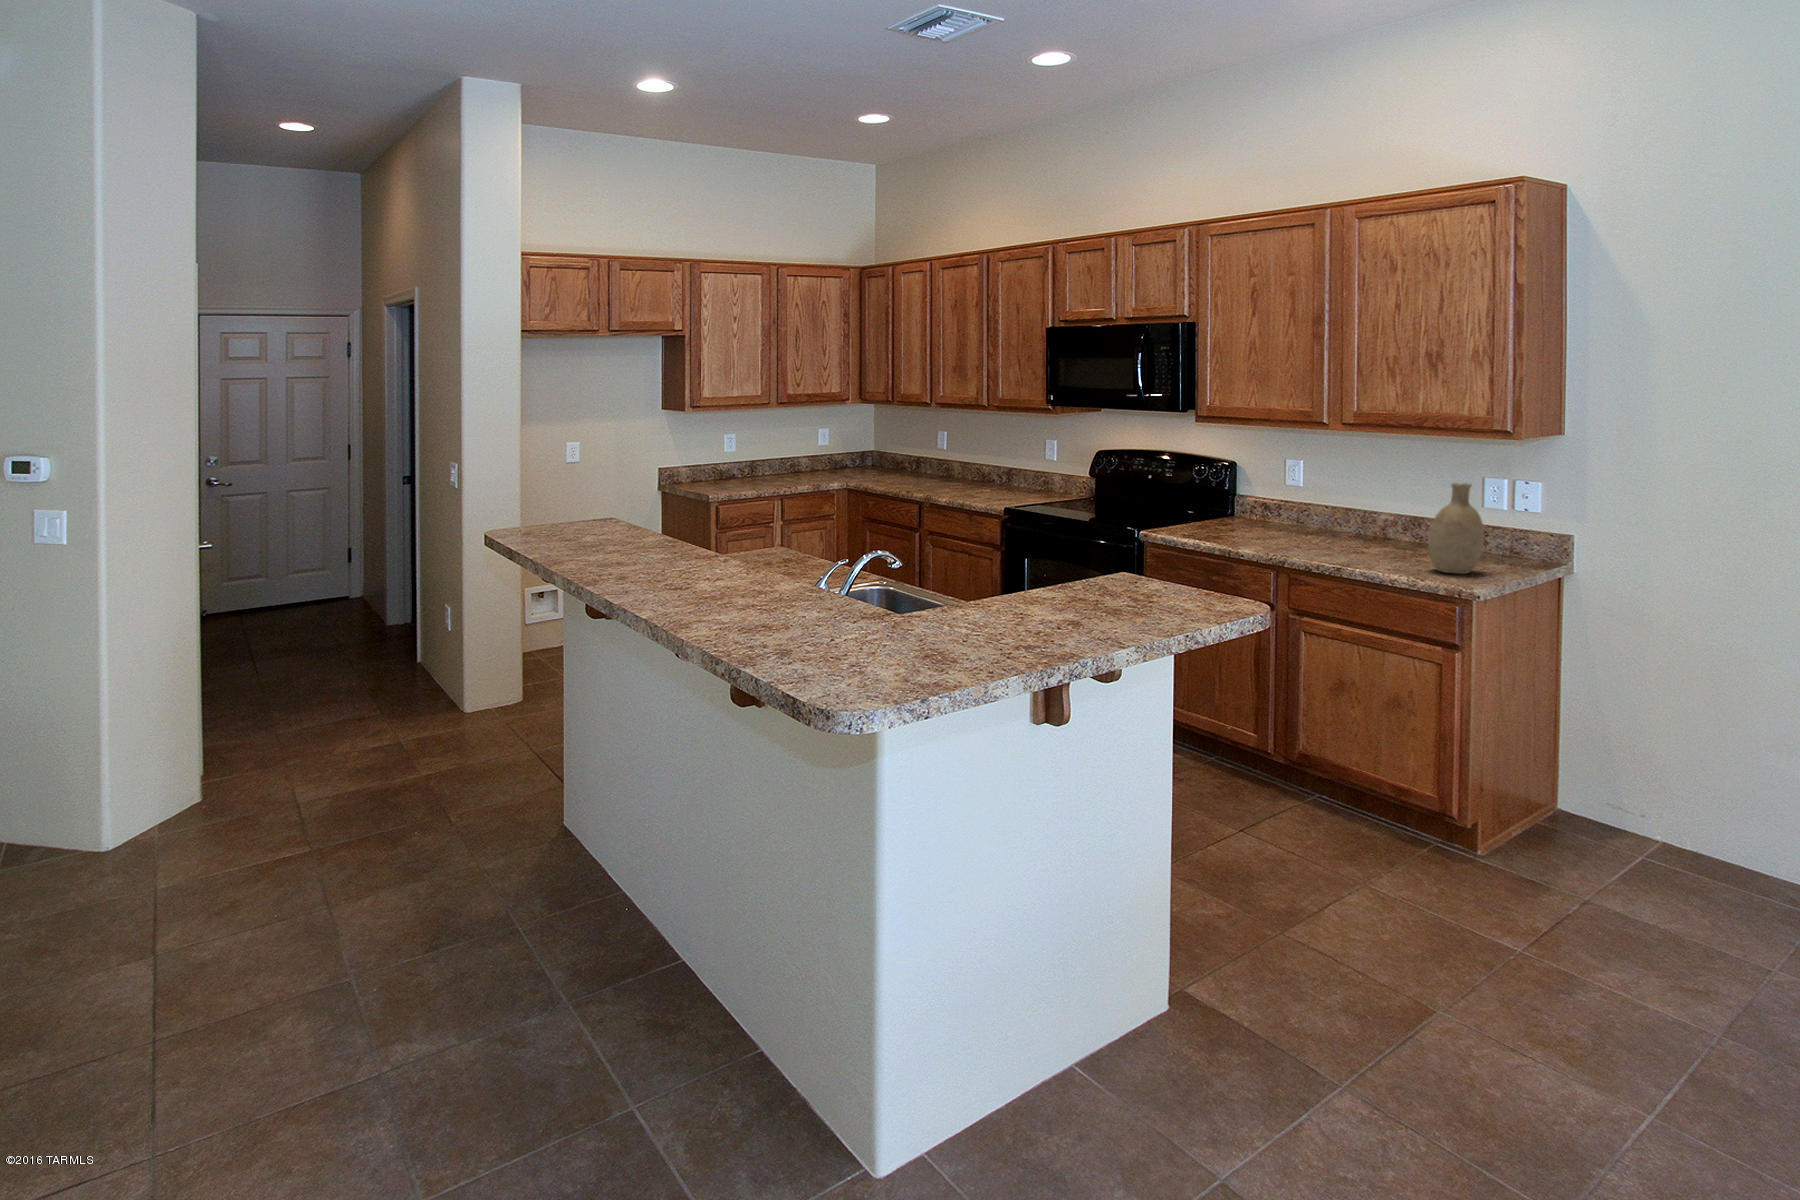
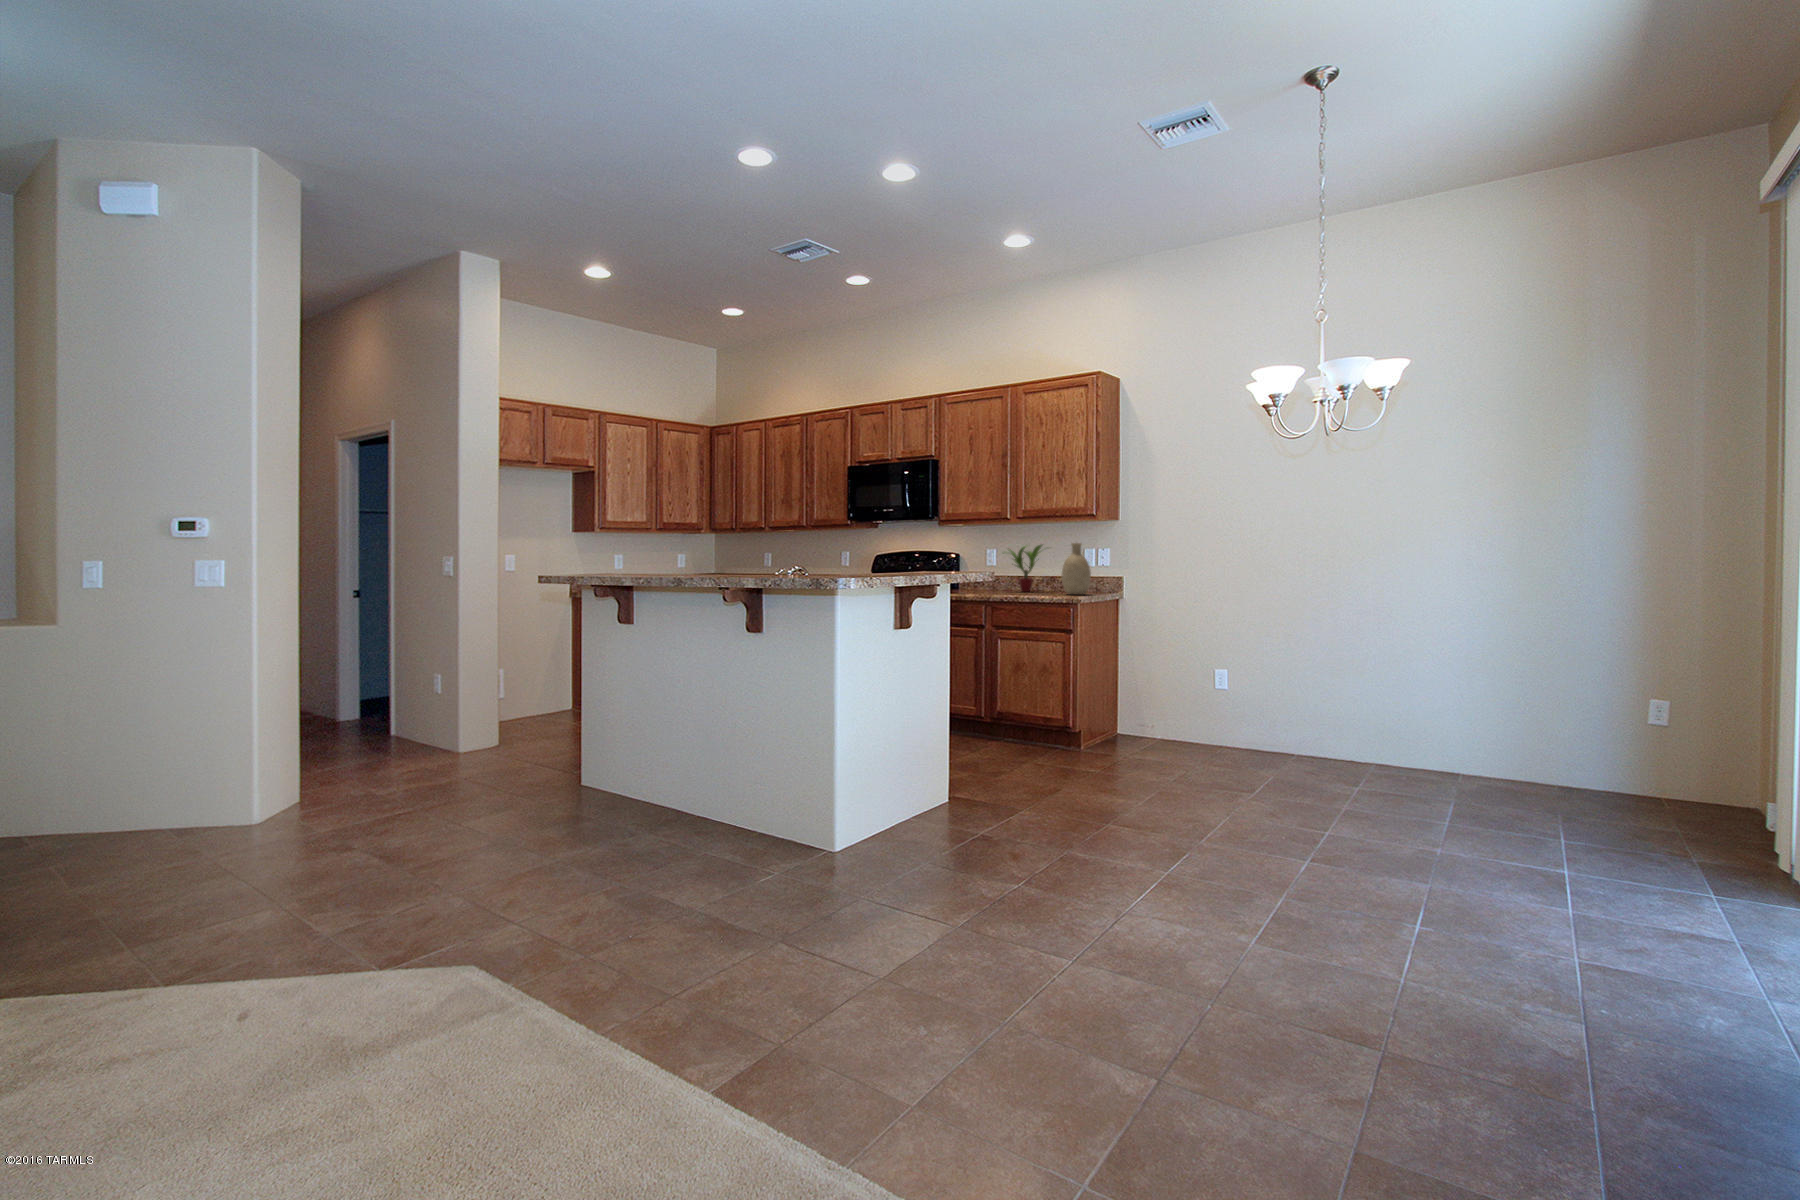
potted plant: none [1315,472,1401,554] -> present [1009,545,1042,592]

